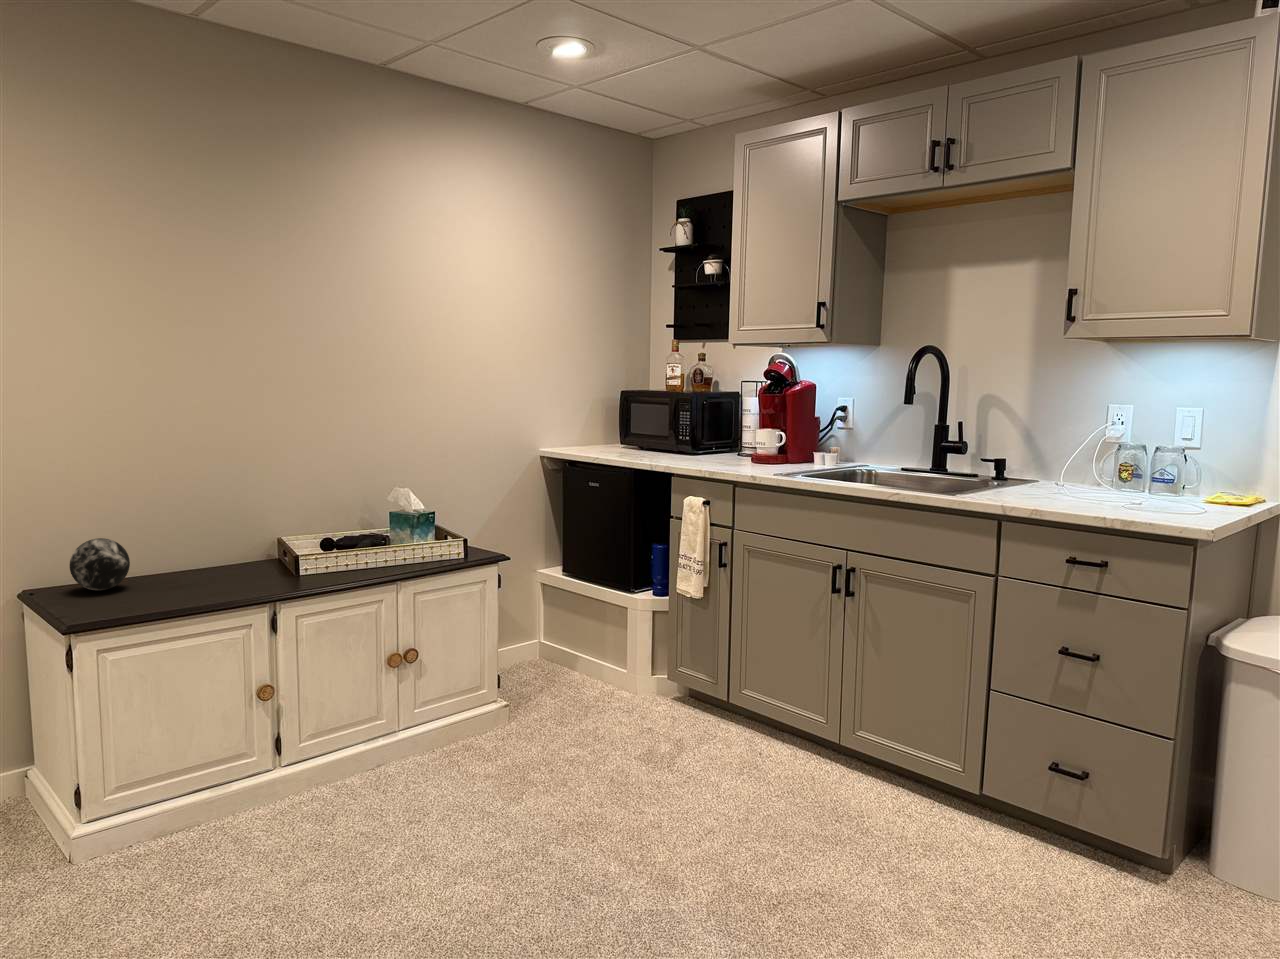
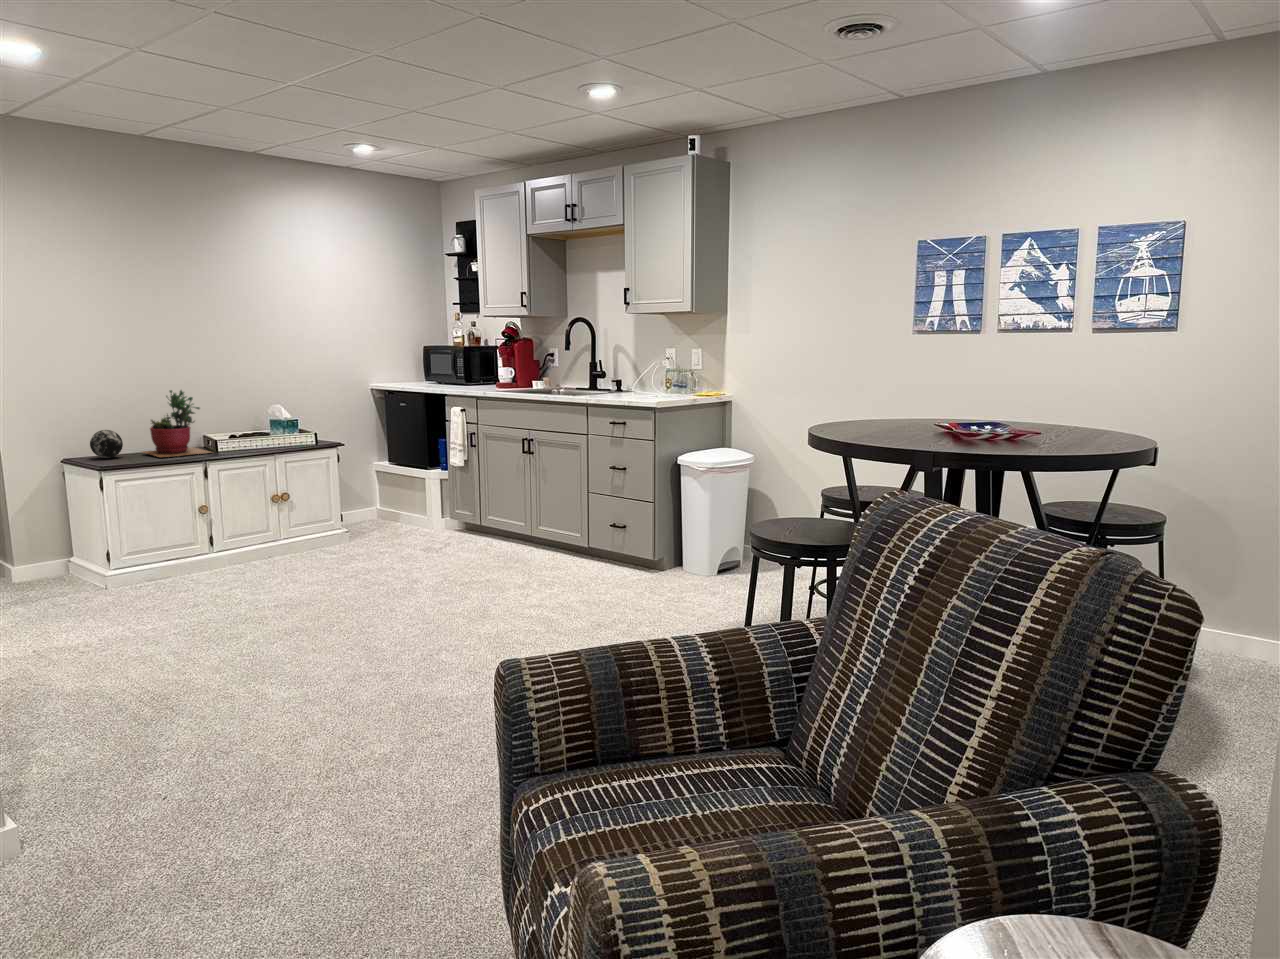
succulent plant: none [163,463,290,593] -> present [143,390,210,457]

